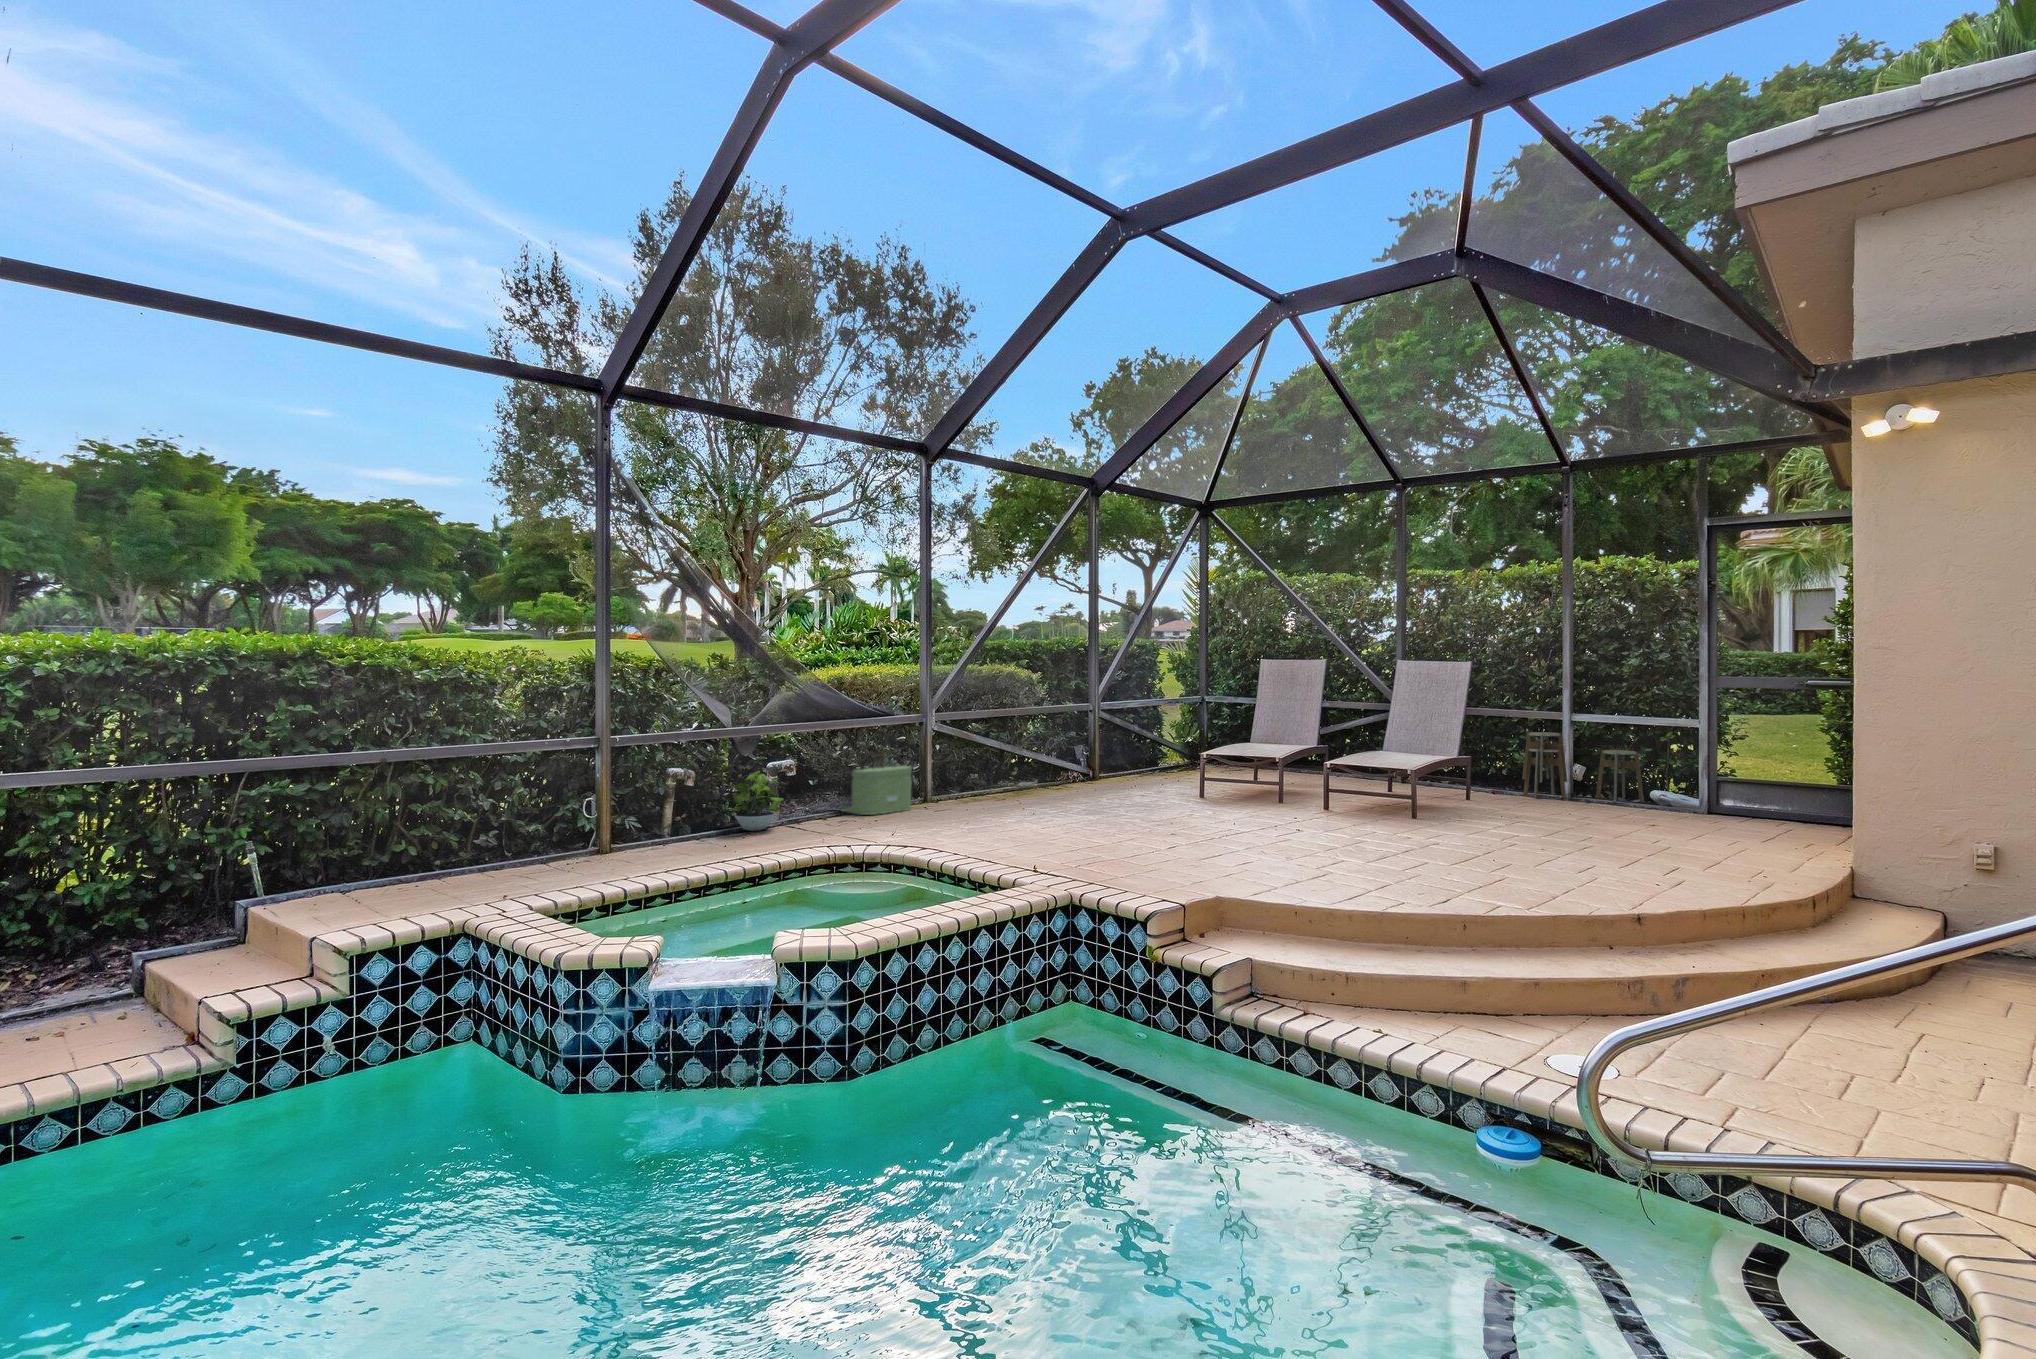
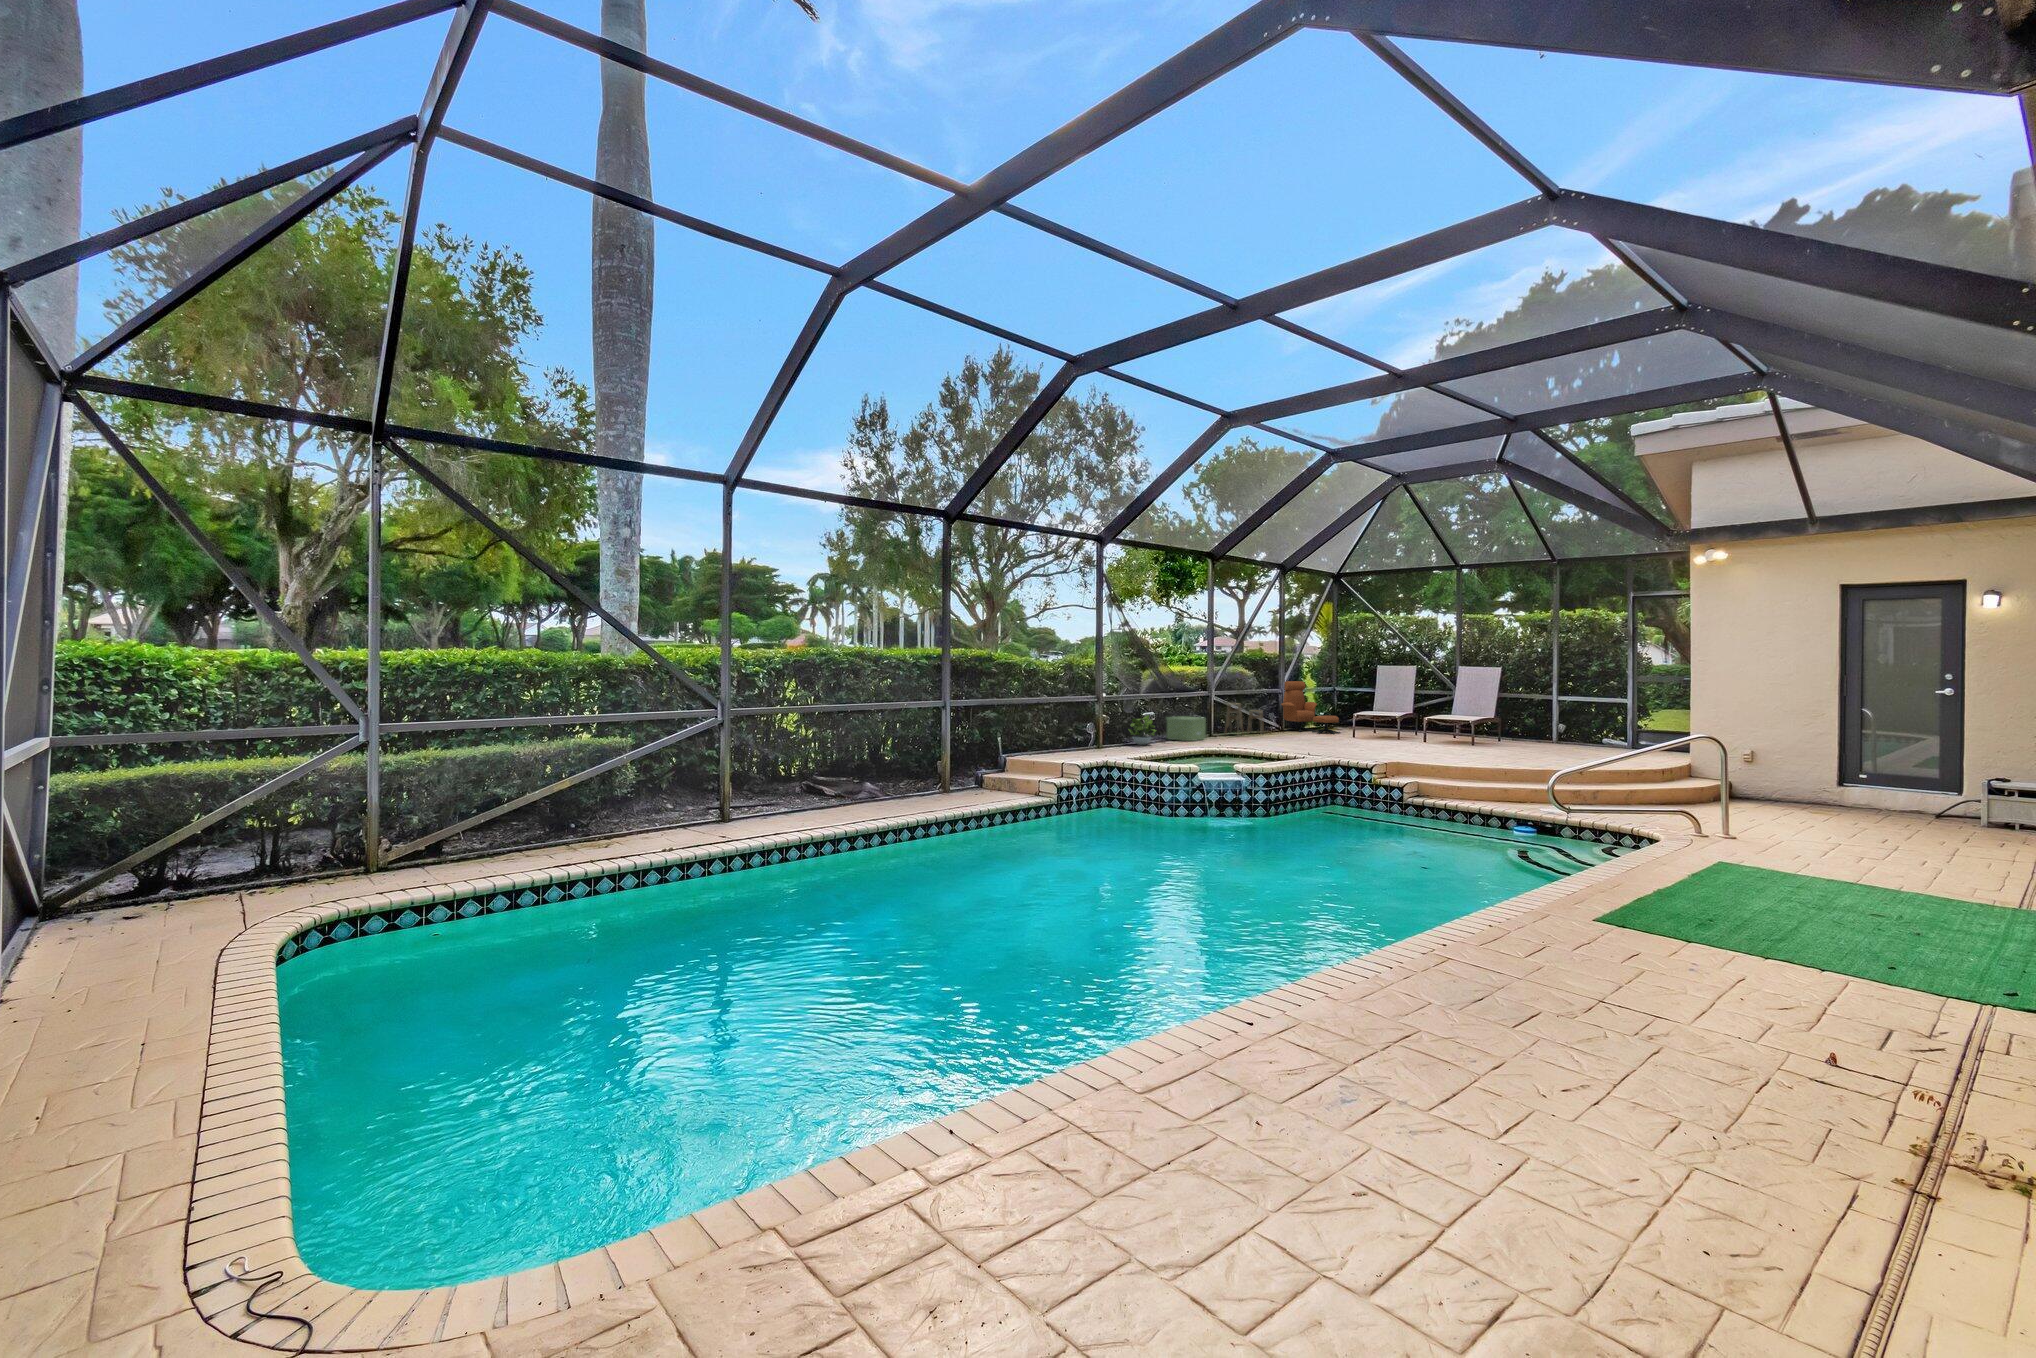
lounge chair: none [1083,690,1184,787] -> present [1281,681,1340,734]
stool: present [1522,732,1644,802] -> present [1225,703,1264,734]

